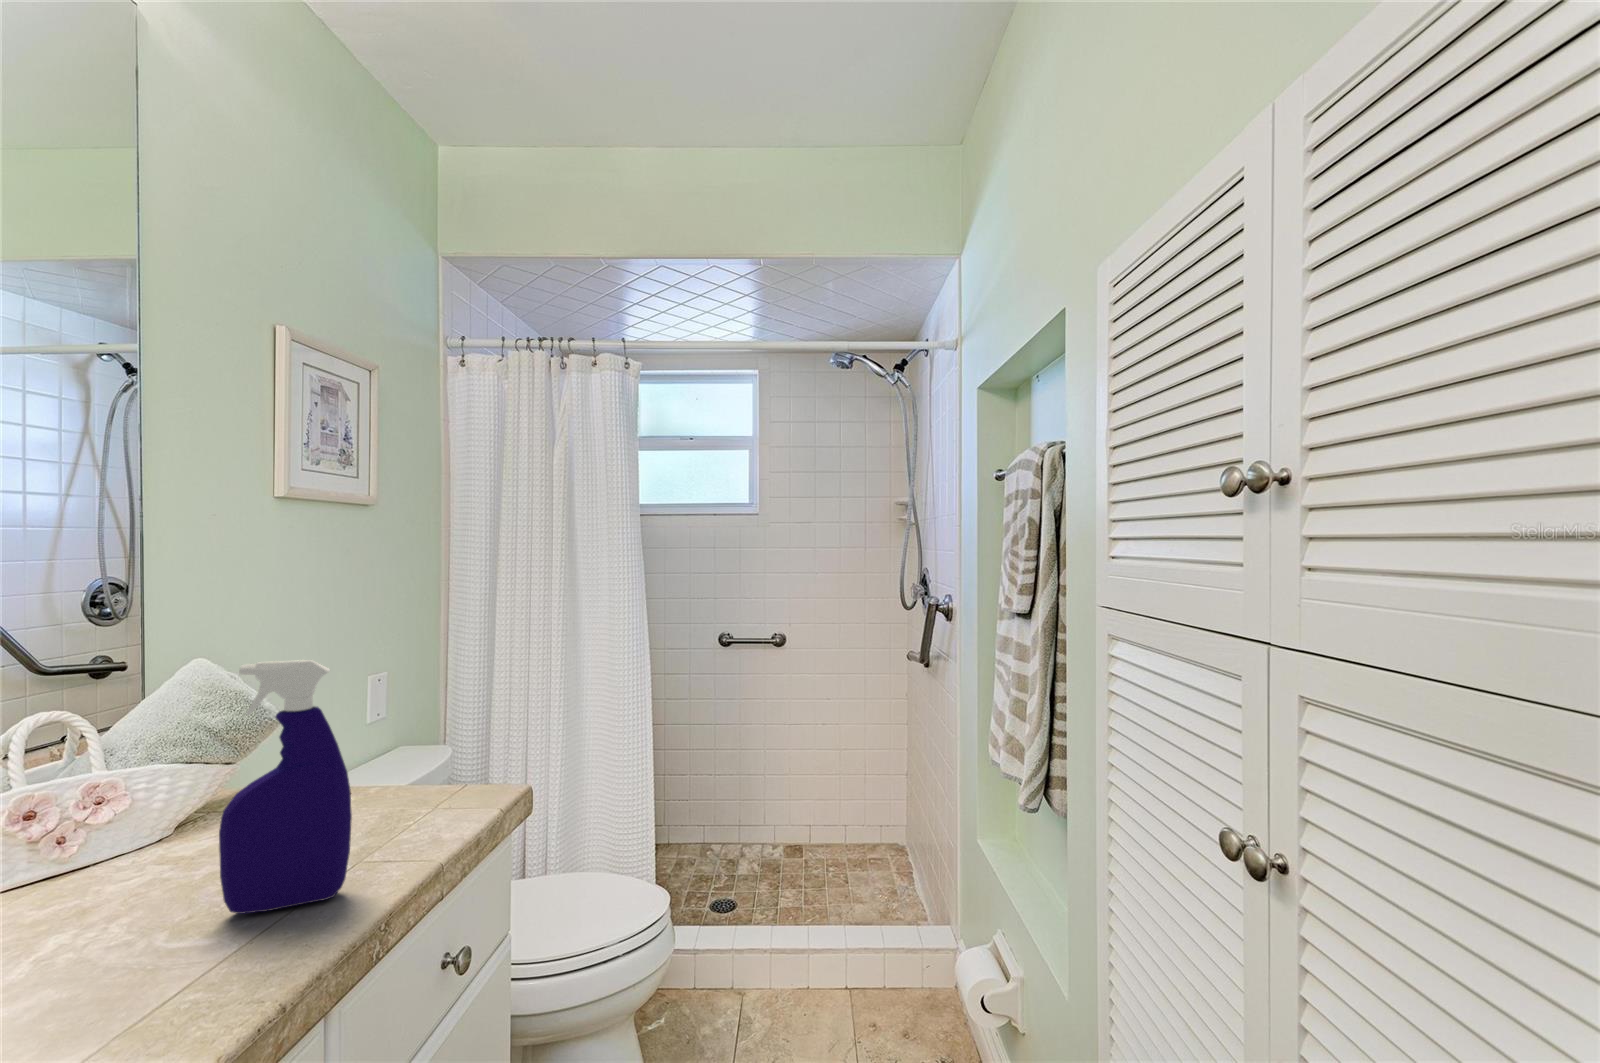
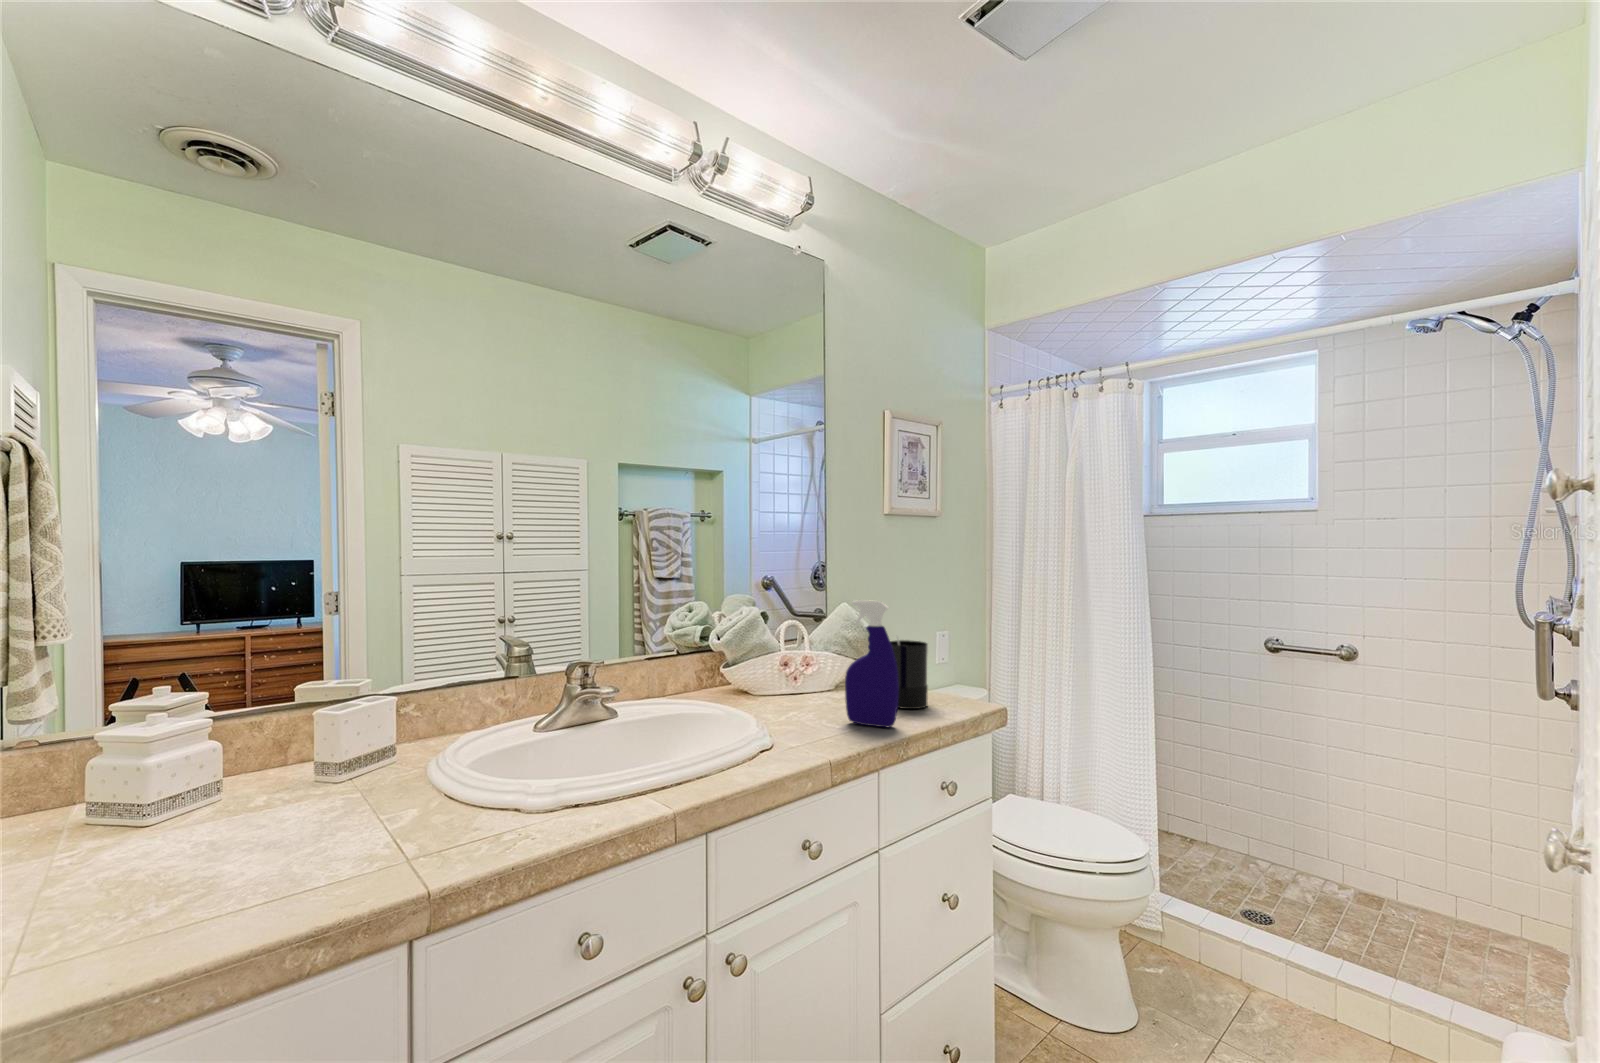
candle: none [305,710,392,842] -> present [891,637,928,709]

